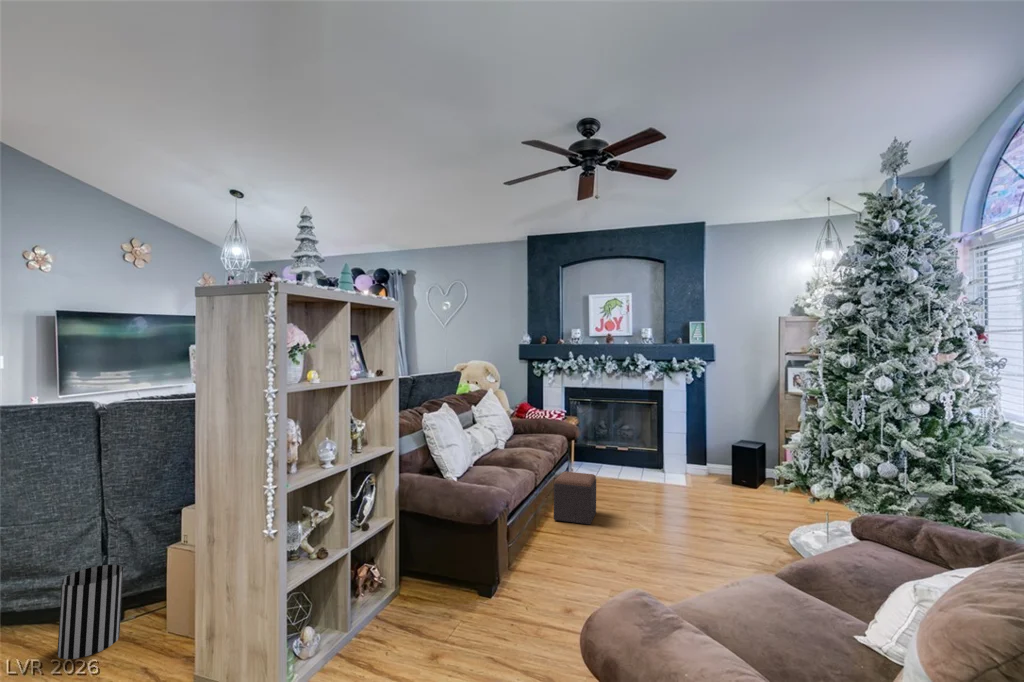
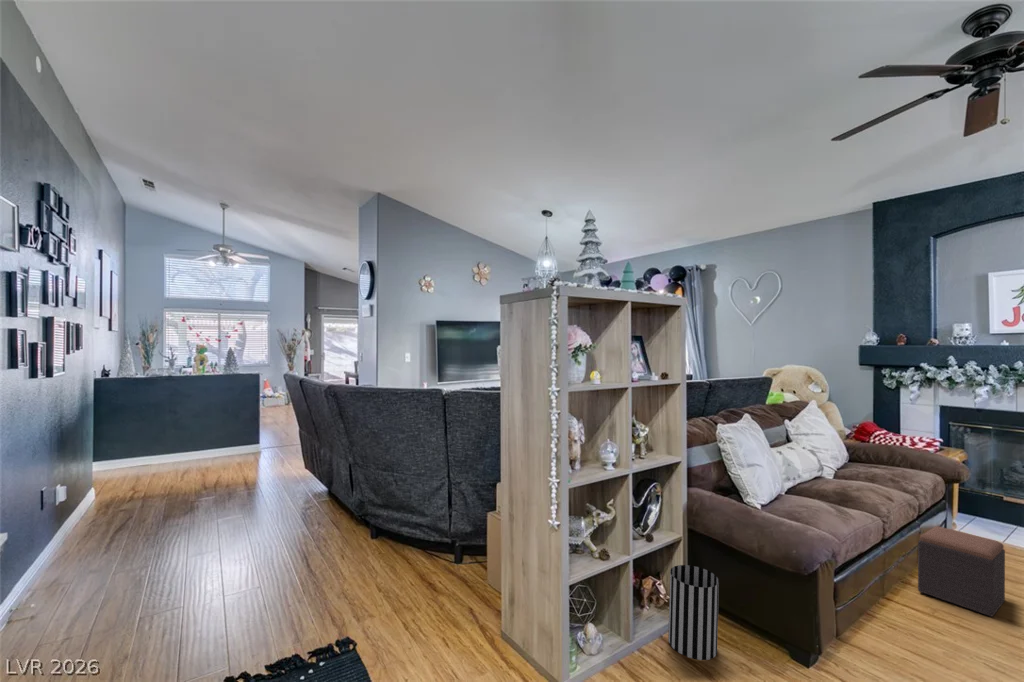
wastebasket: present [57,565,123,659] -> present [668,565,719,660]

